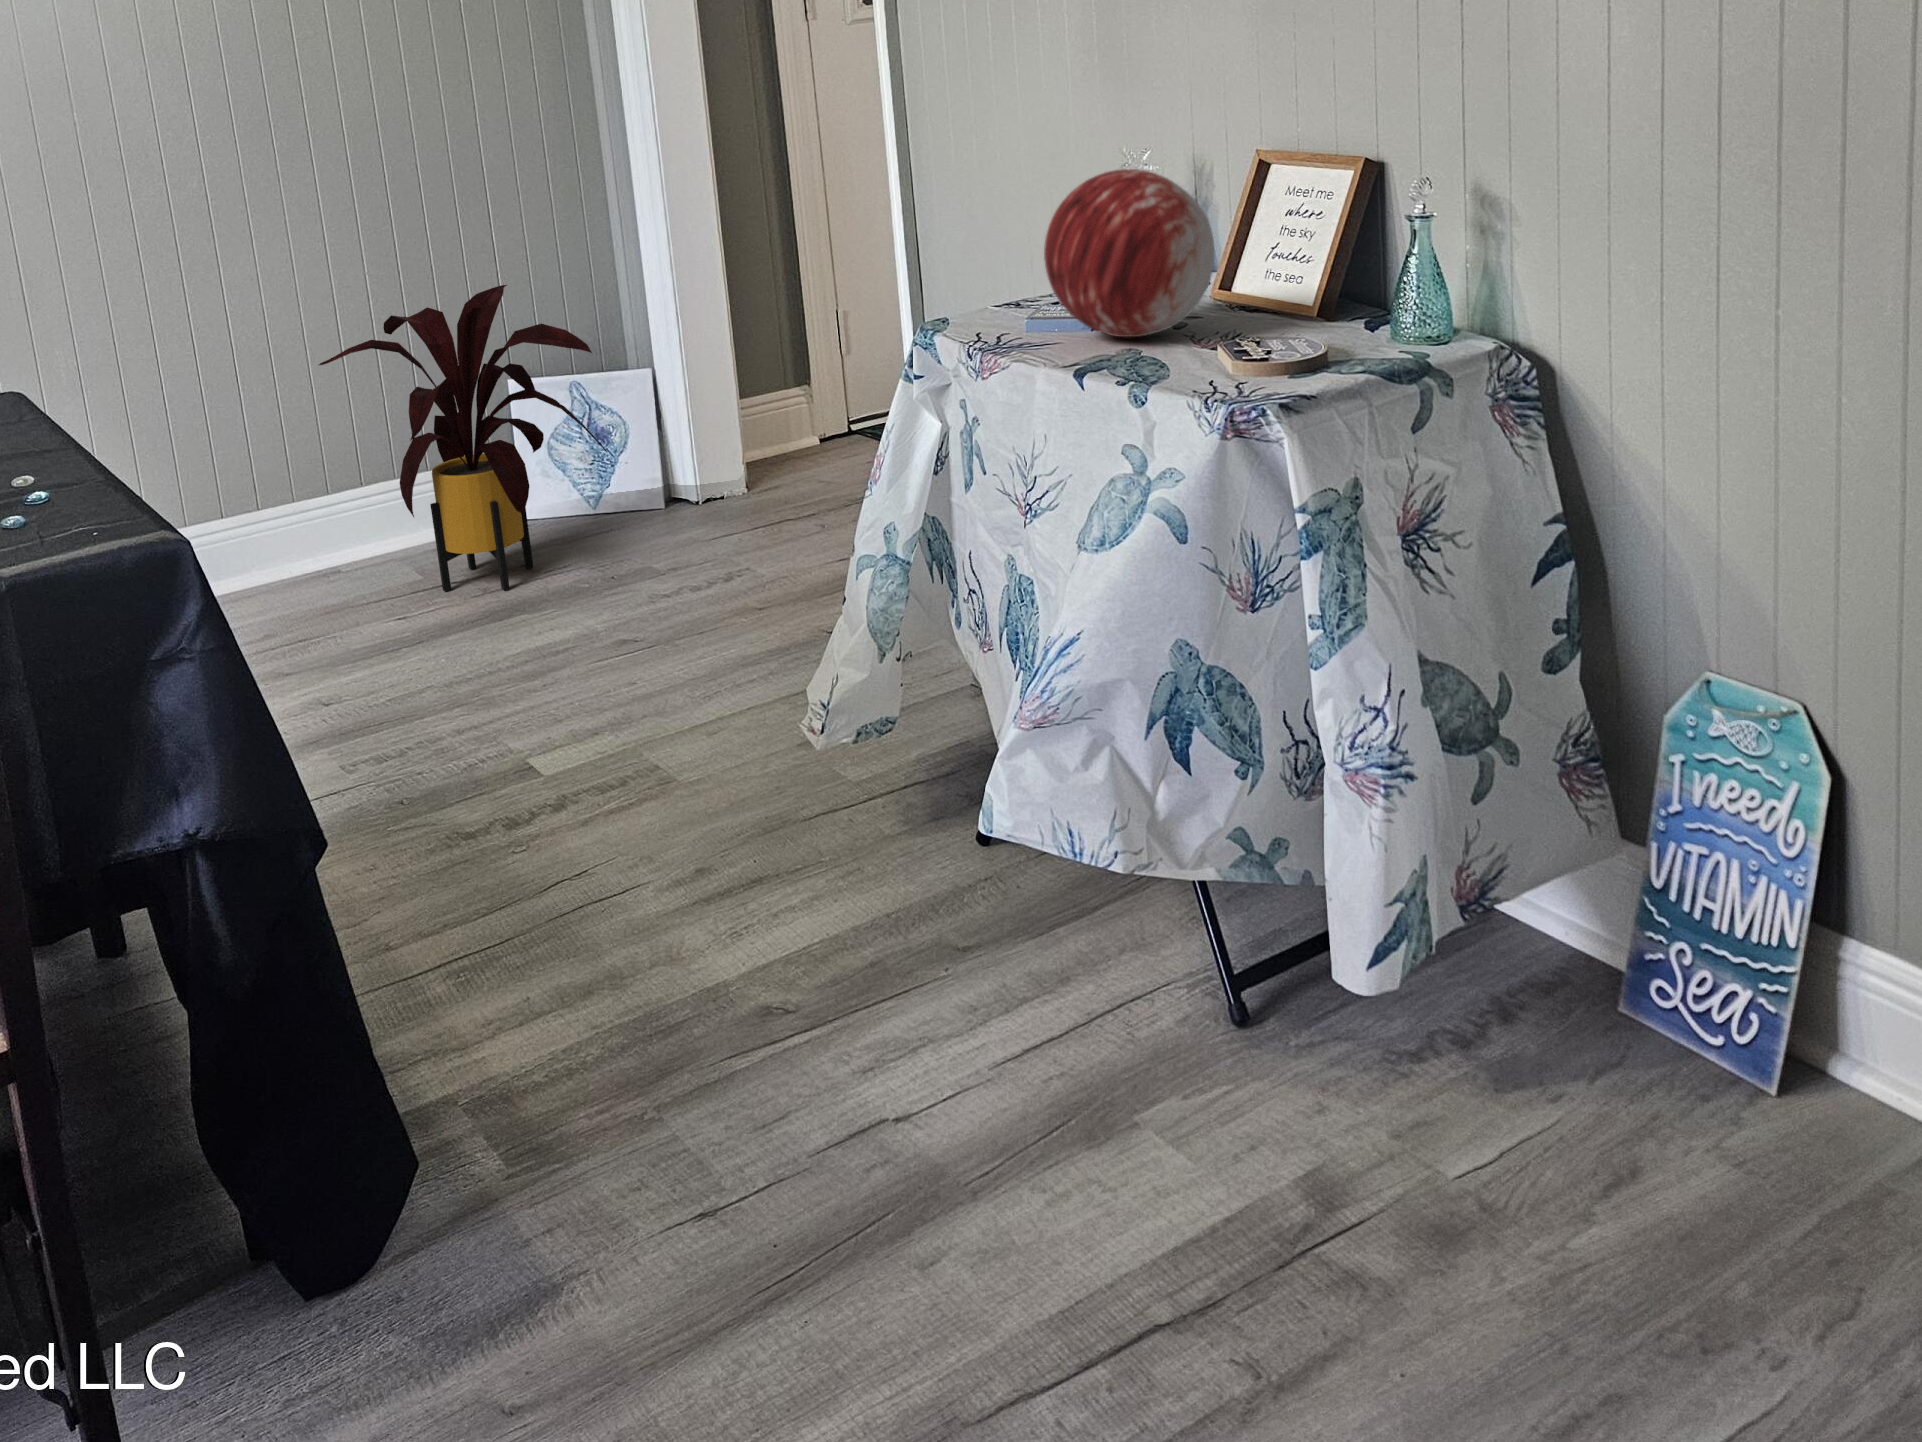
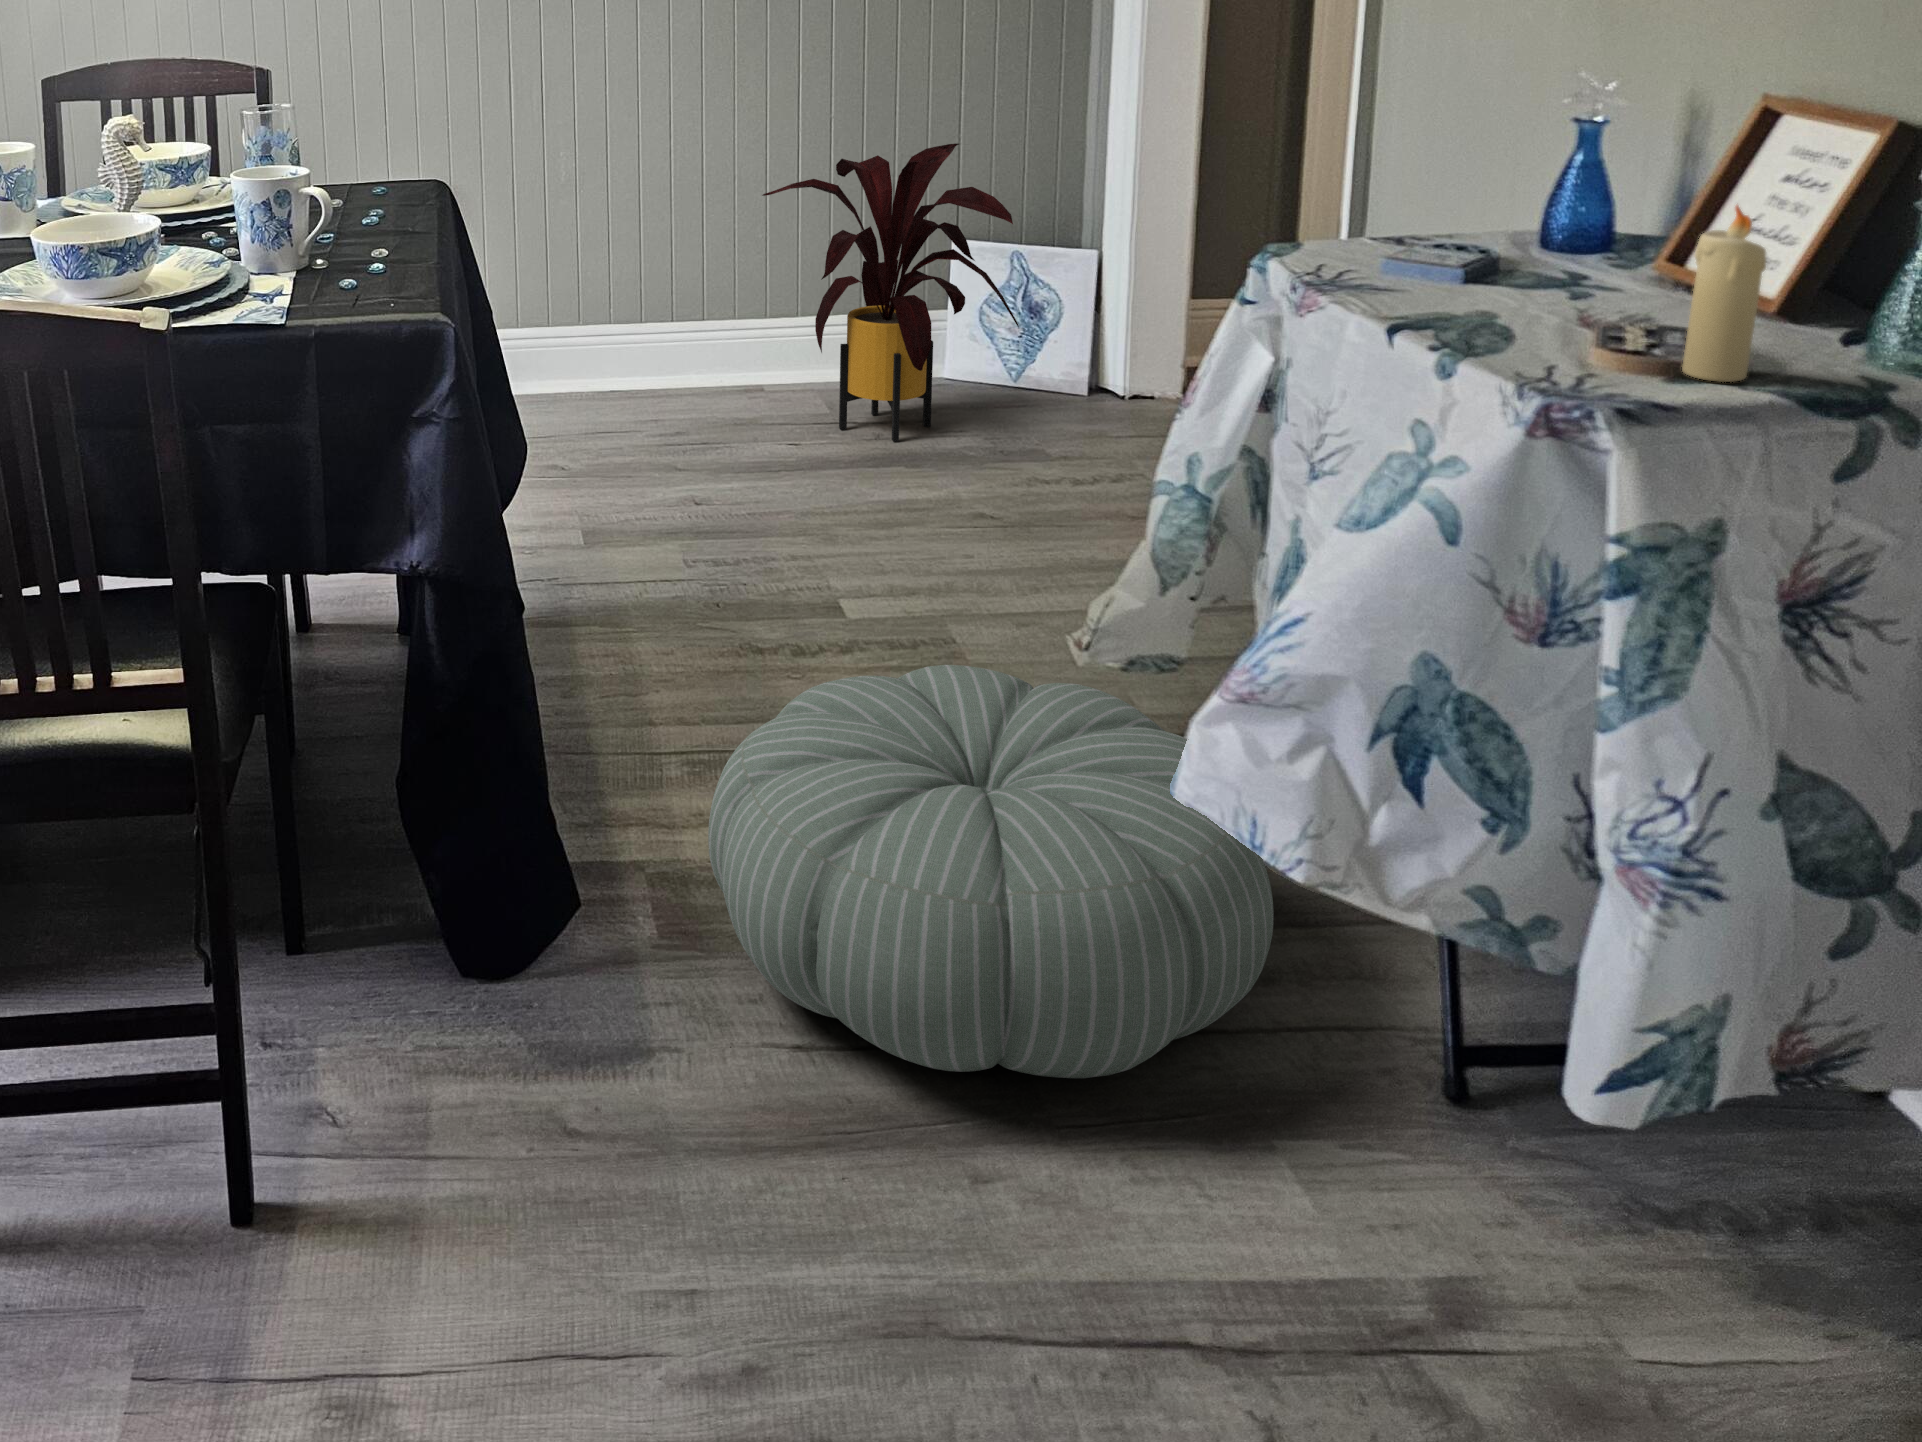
decorative orb: present [1044,169,1215,337] -> none [1402,98,1638,299]
candle: none [1294,231,1341,372] -> present [1682,205,1766,382]
pouf: none [540,765,1081,1190] -> present [708,665,1274,1078]

